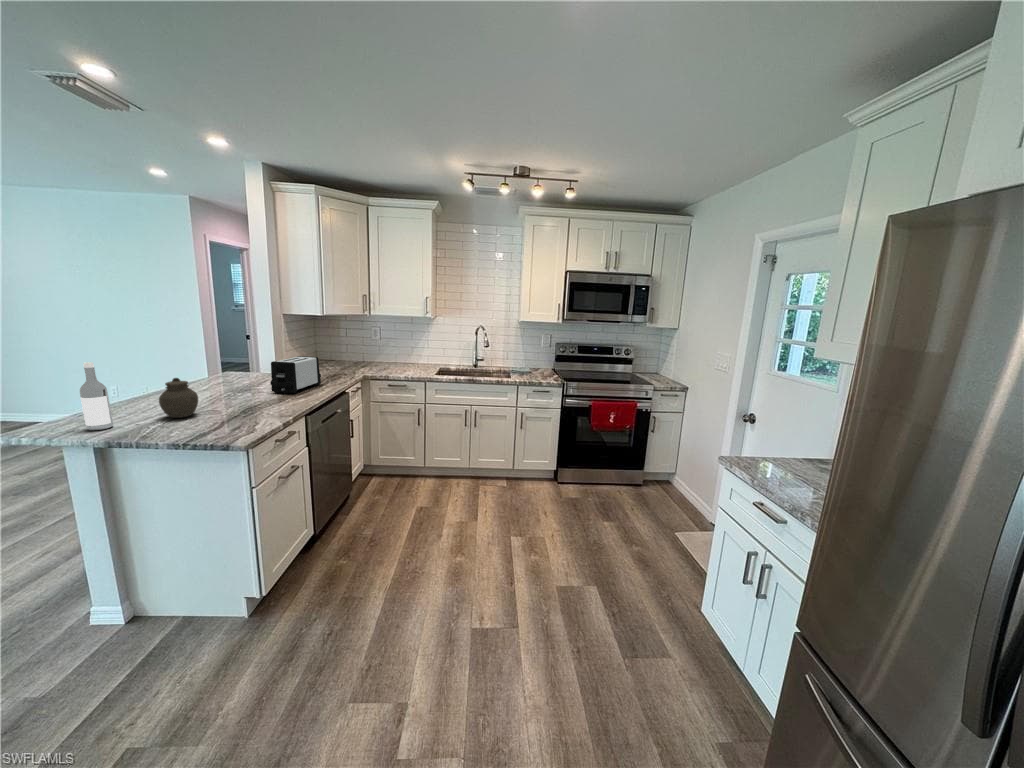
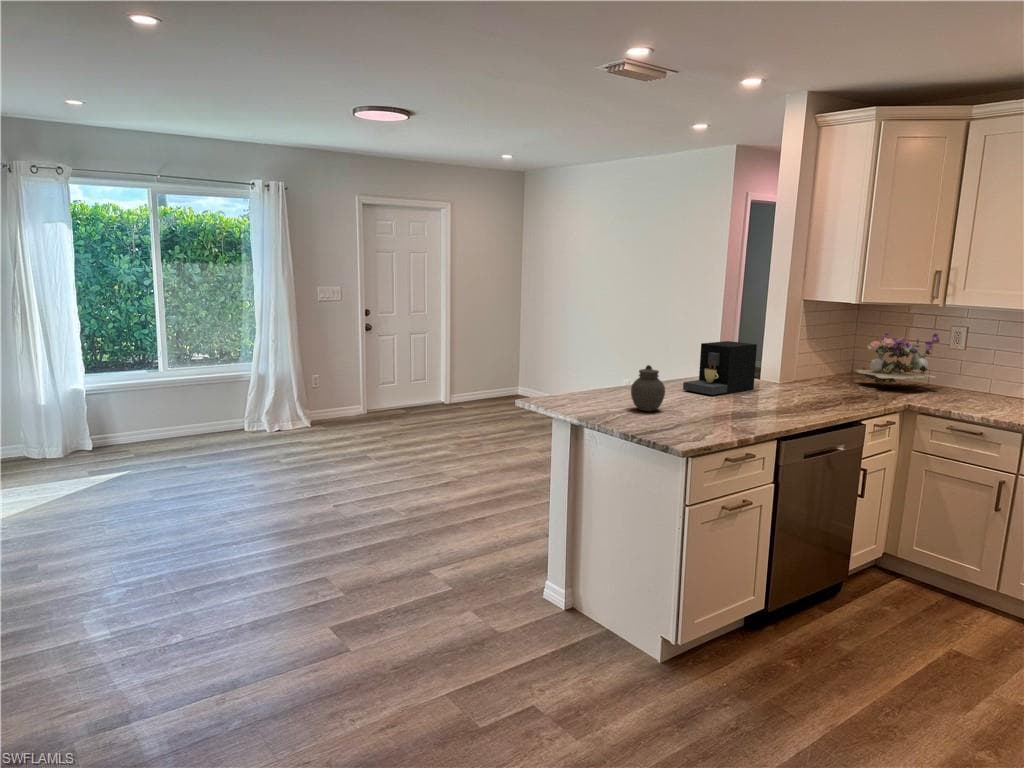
flower arrangement: none [324,333,371,367] -> present [856,332,939,385]
coffee maker: none [203,348,263,391] -> present [683,341,757,395]
toaster: present [270,356,321,394] -> none [752,358,827,409]
wine bottle: present [80,362,113,430] -> none [575,340,594,408]

